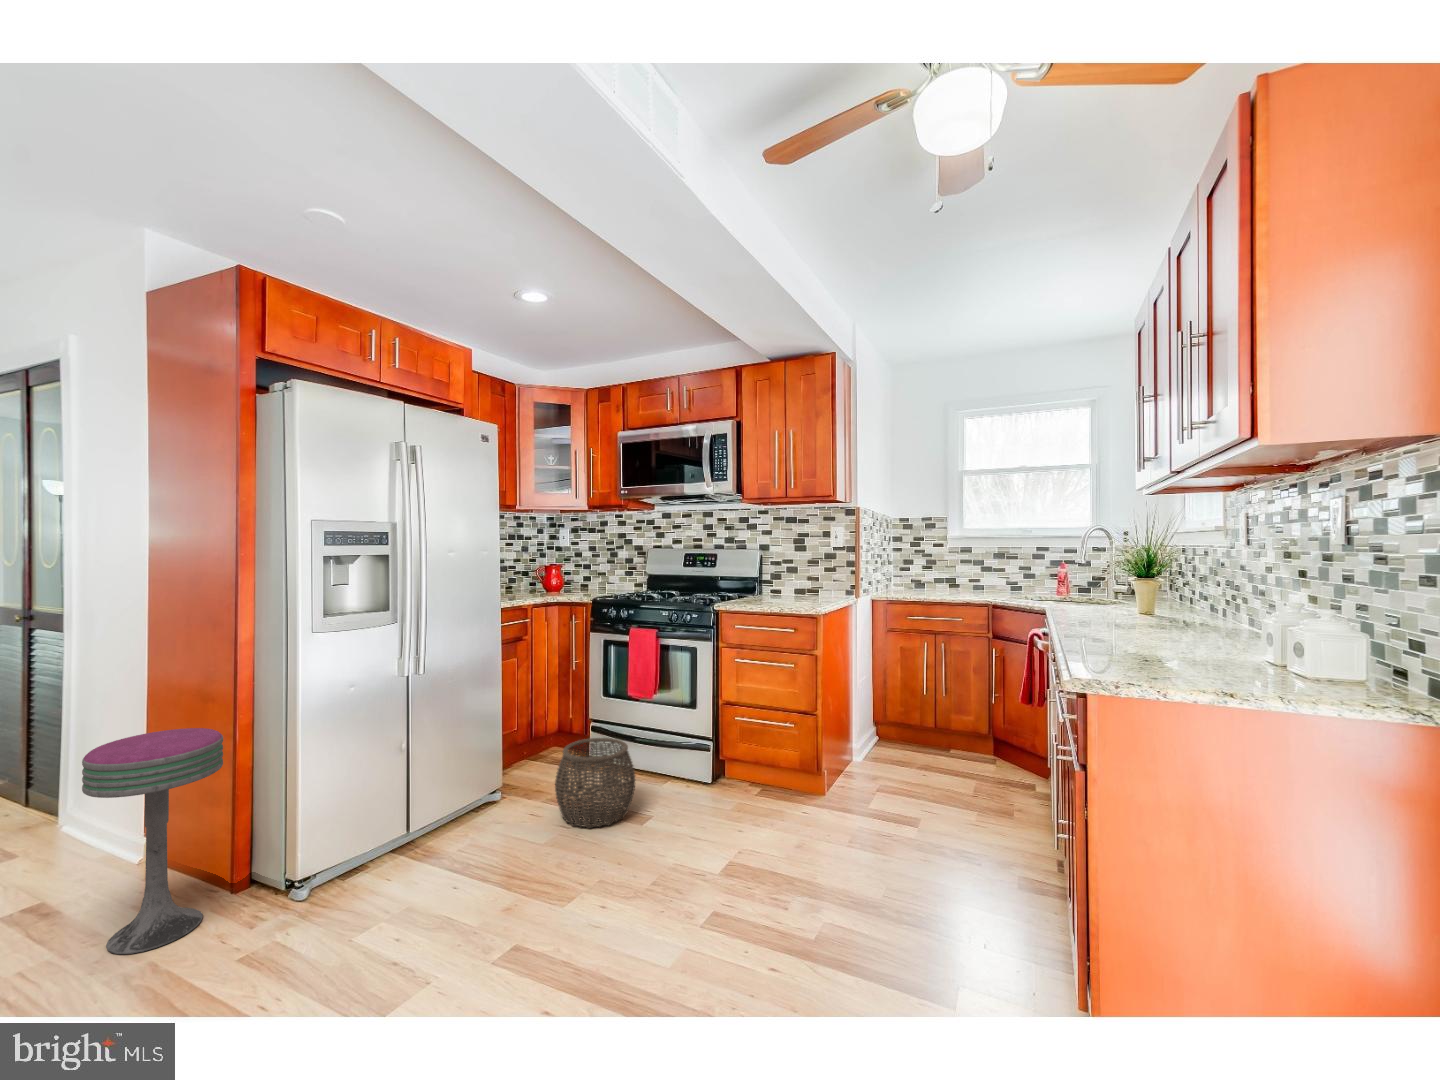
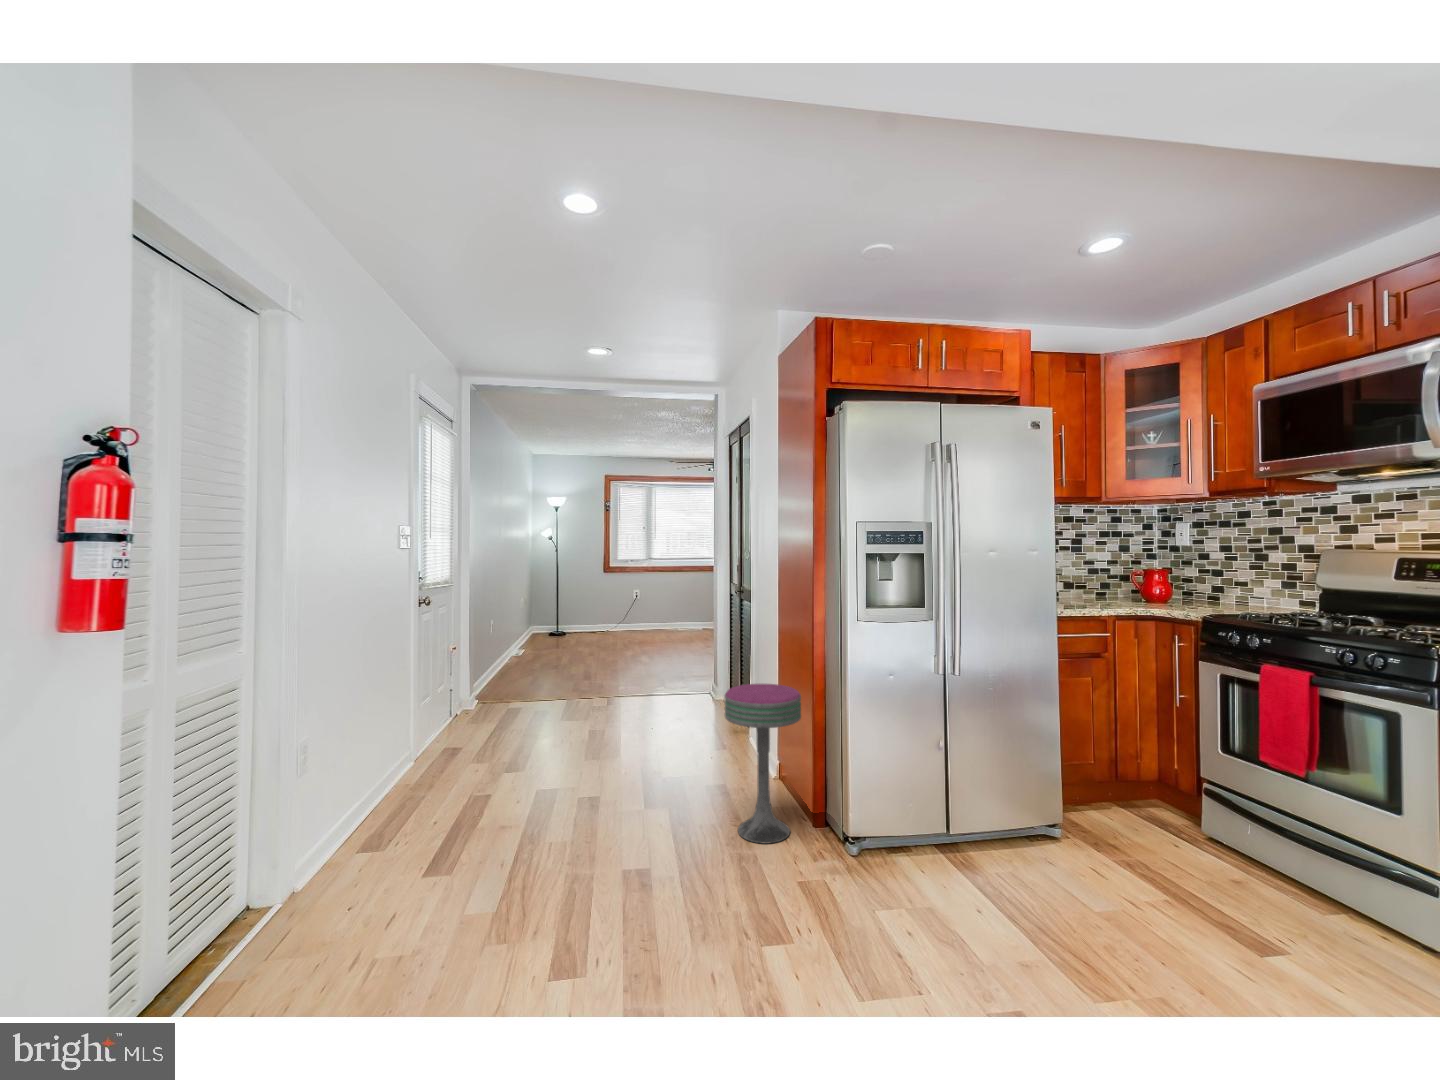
woven basket: present [555,738,635,828] -> none [1118,798,1253,931]

